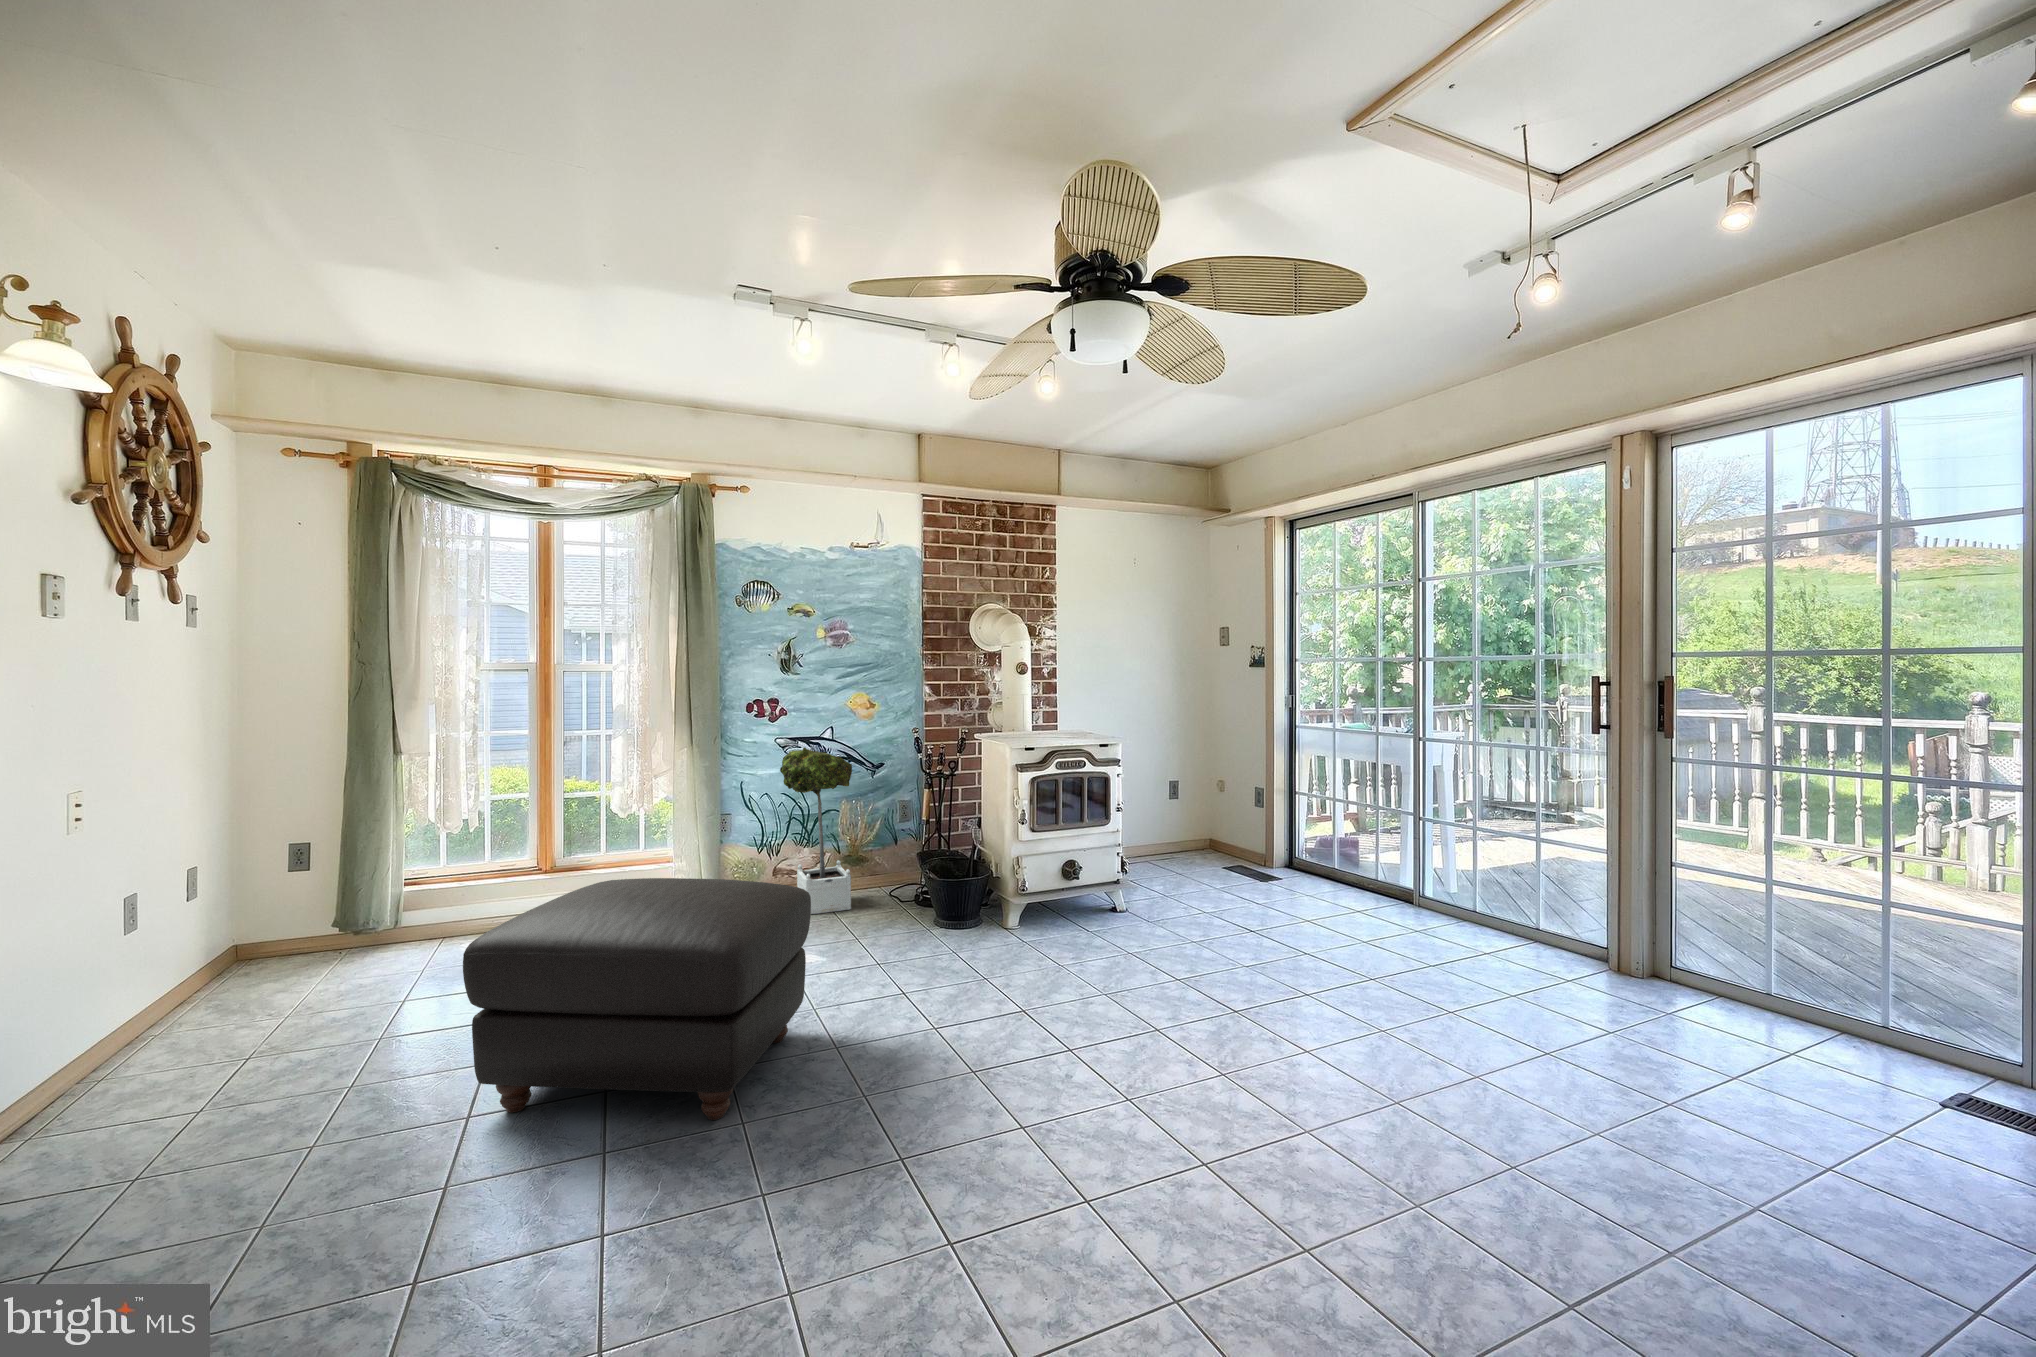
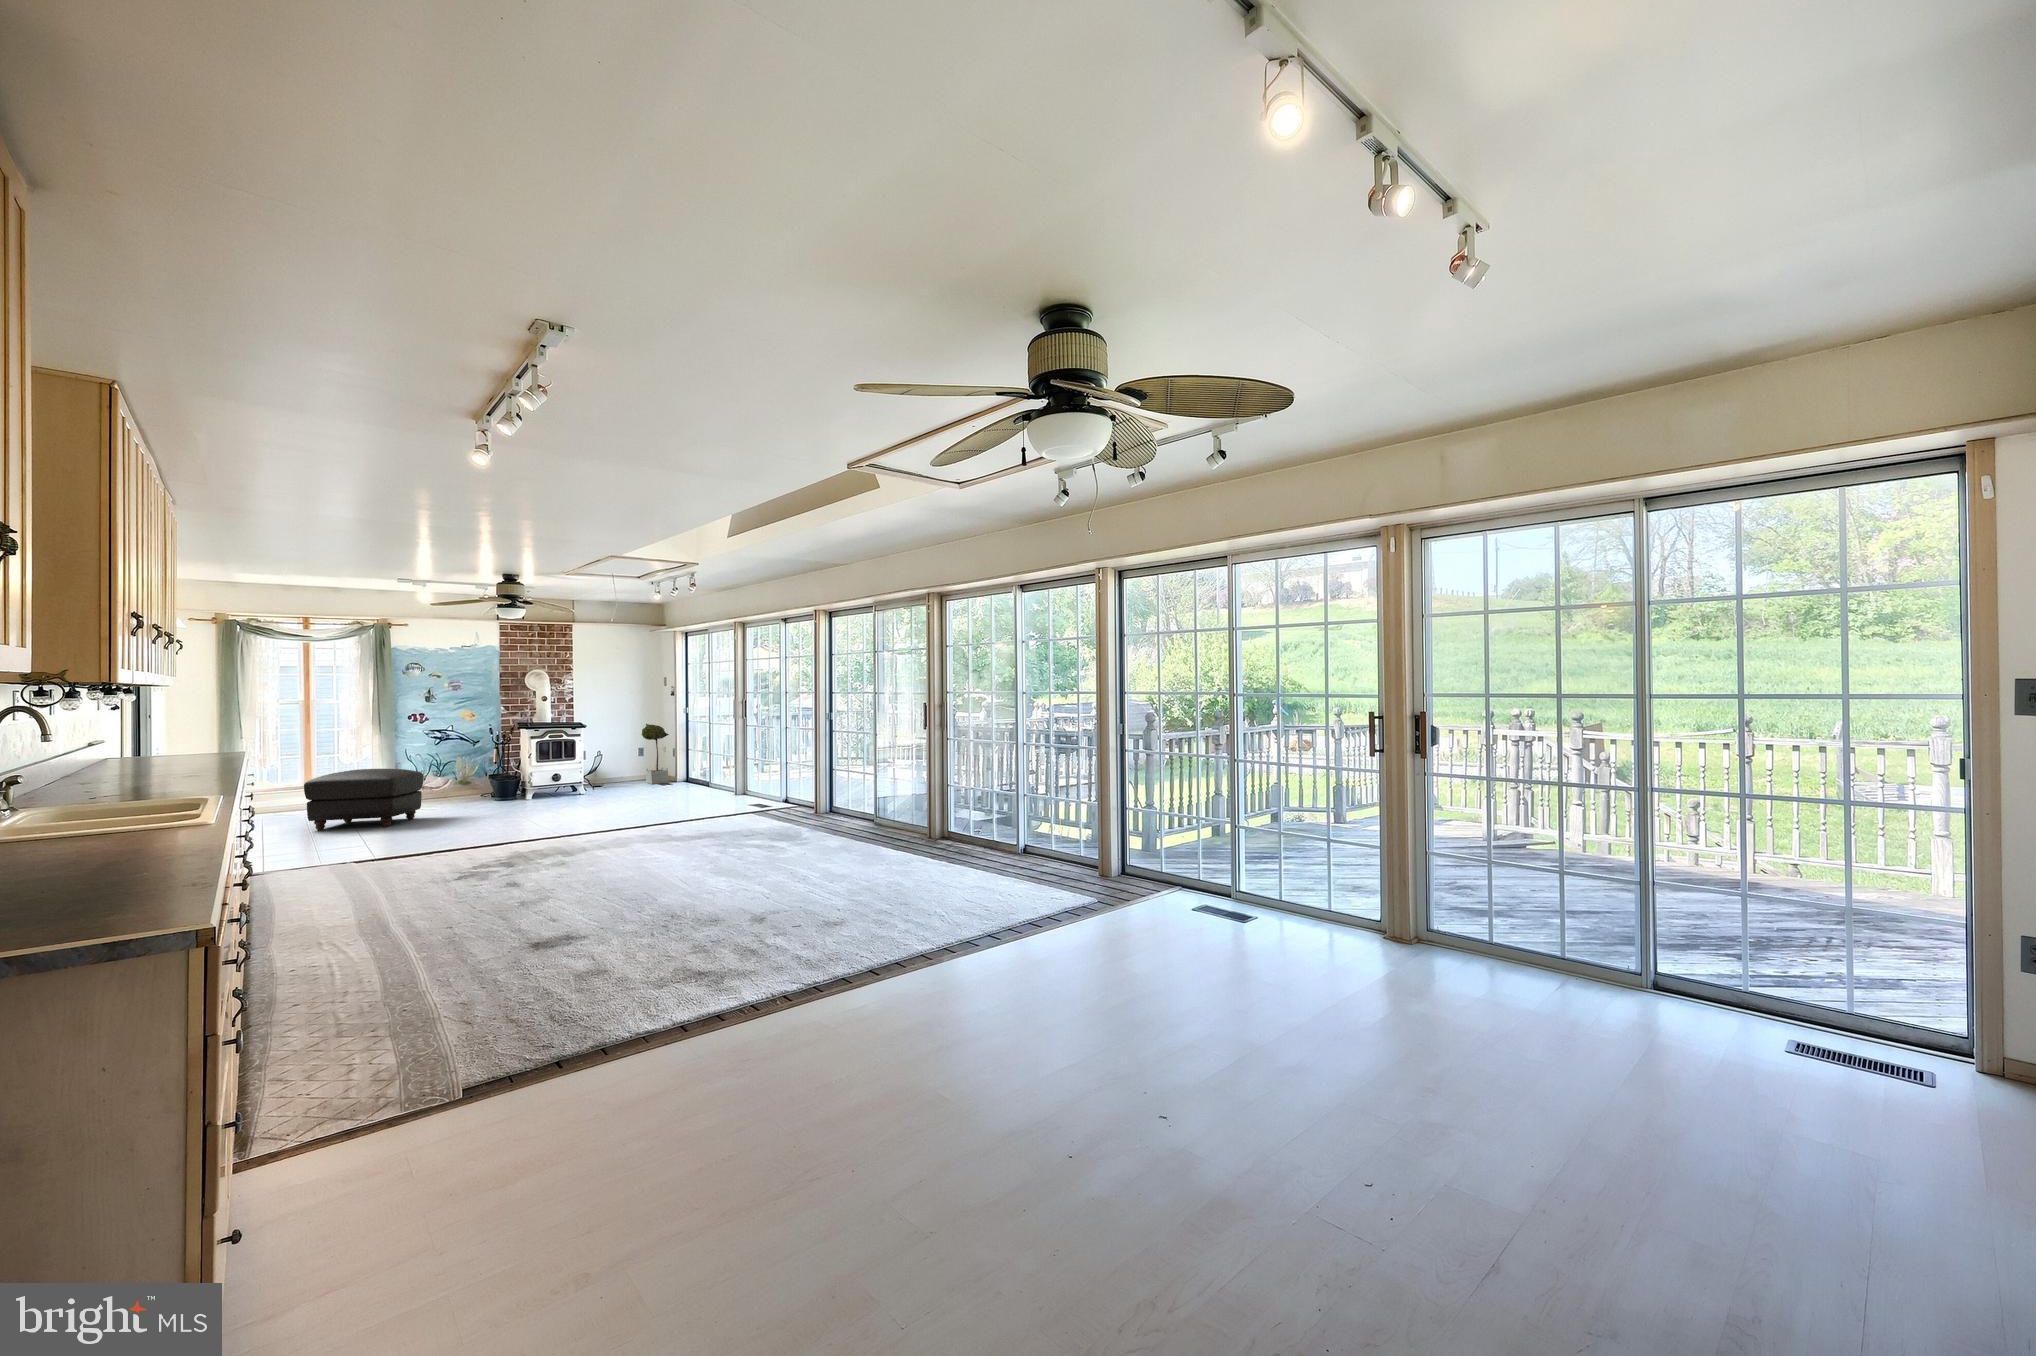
potted tree: present [780,747,852,914] -> present [642,724,669,784]

